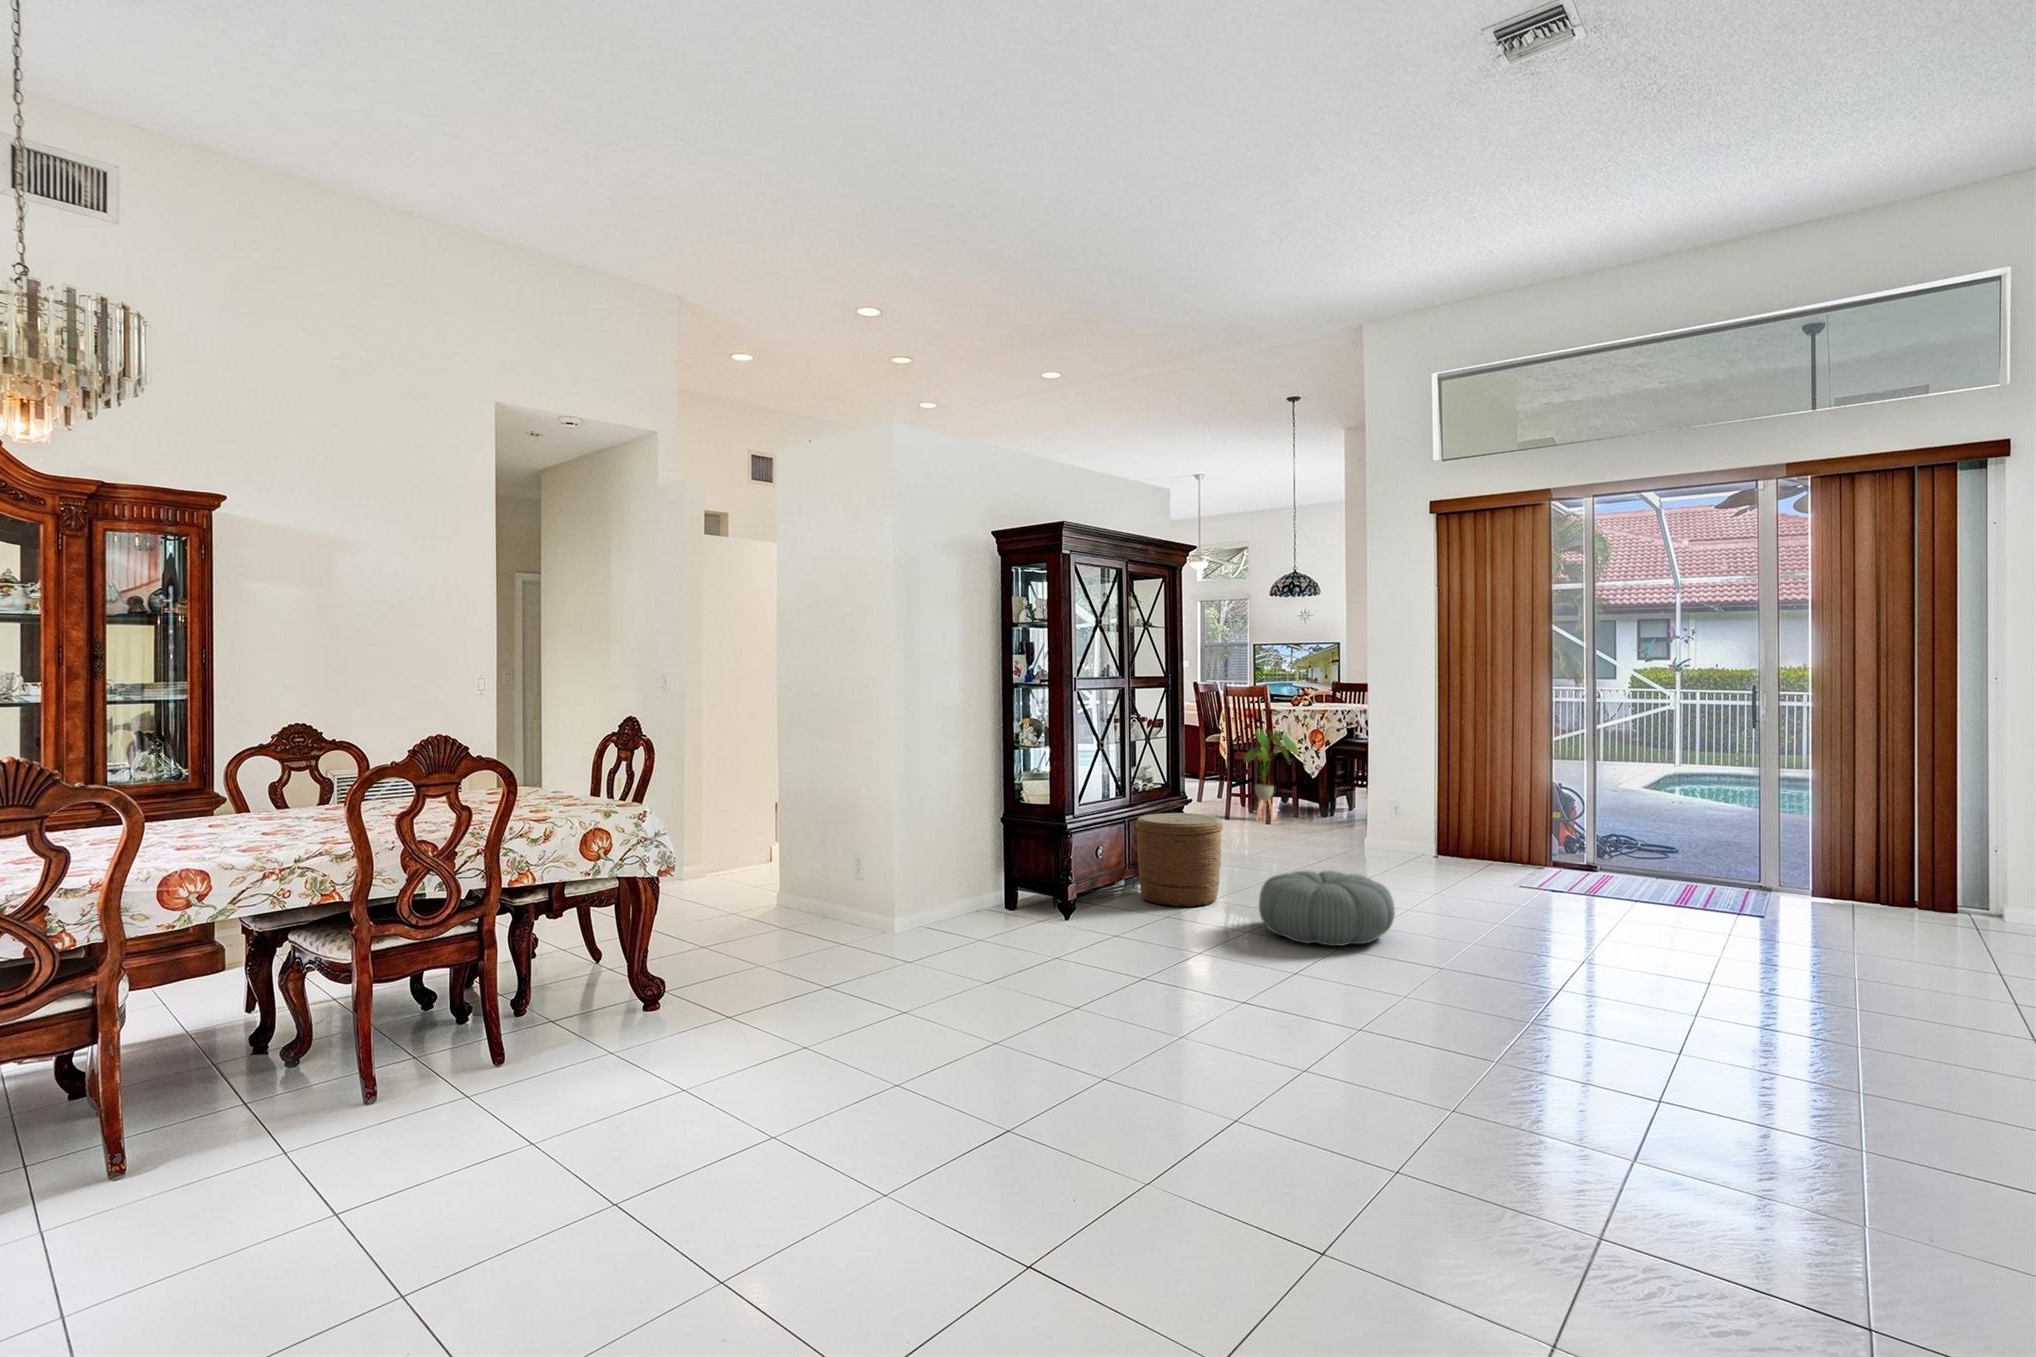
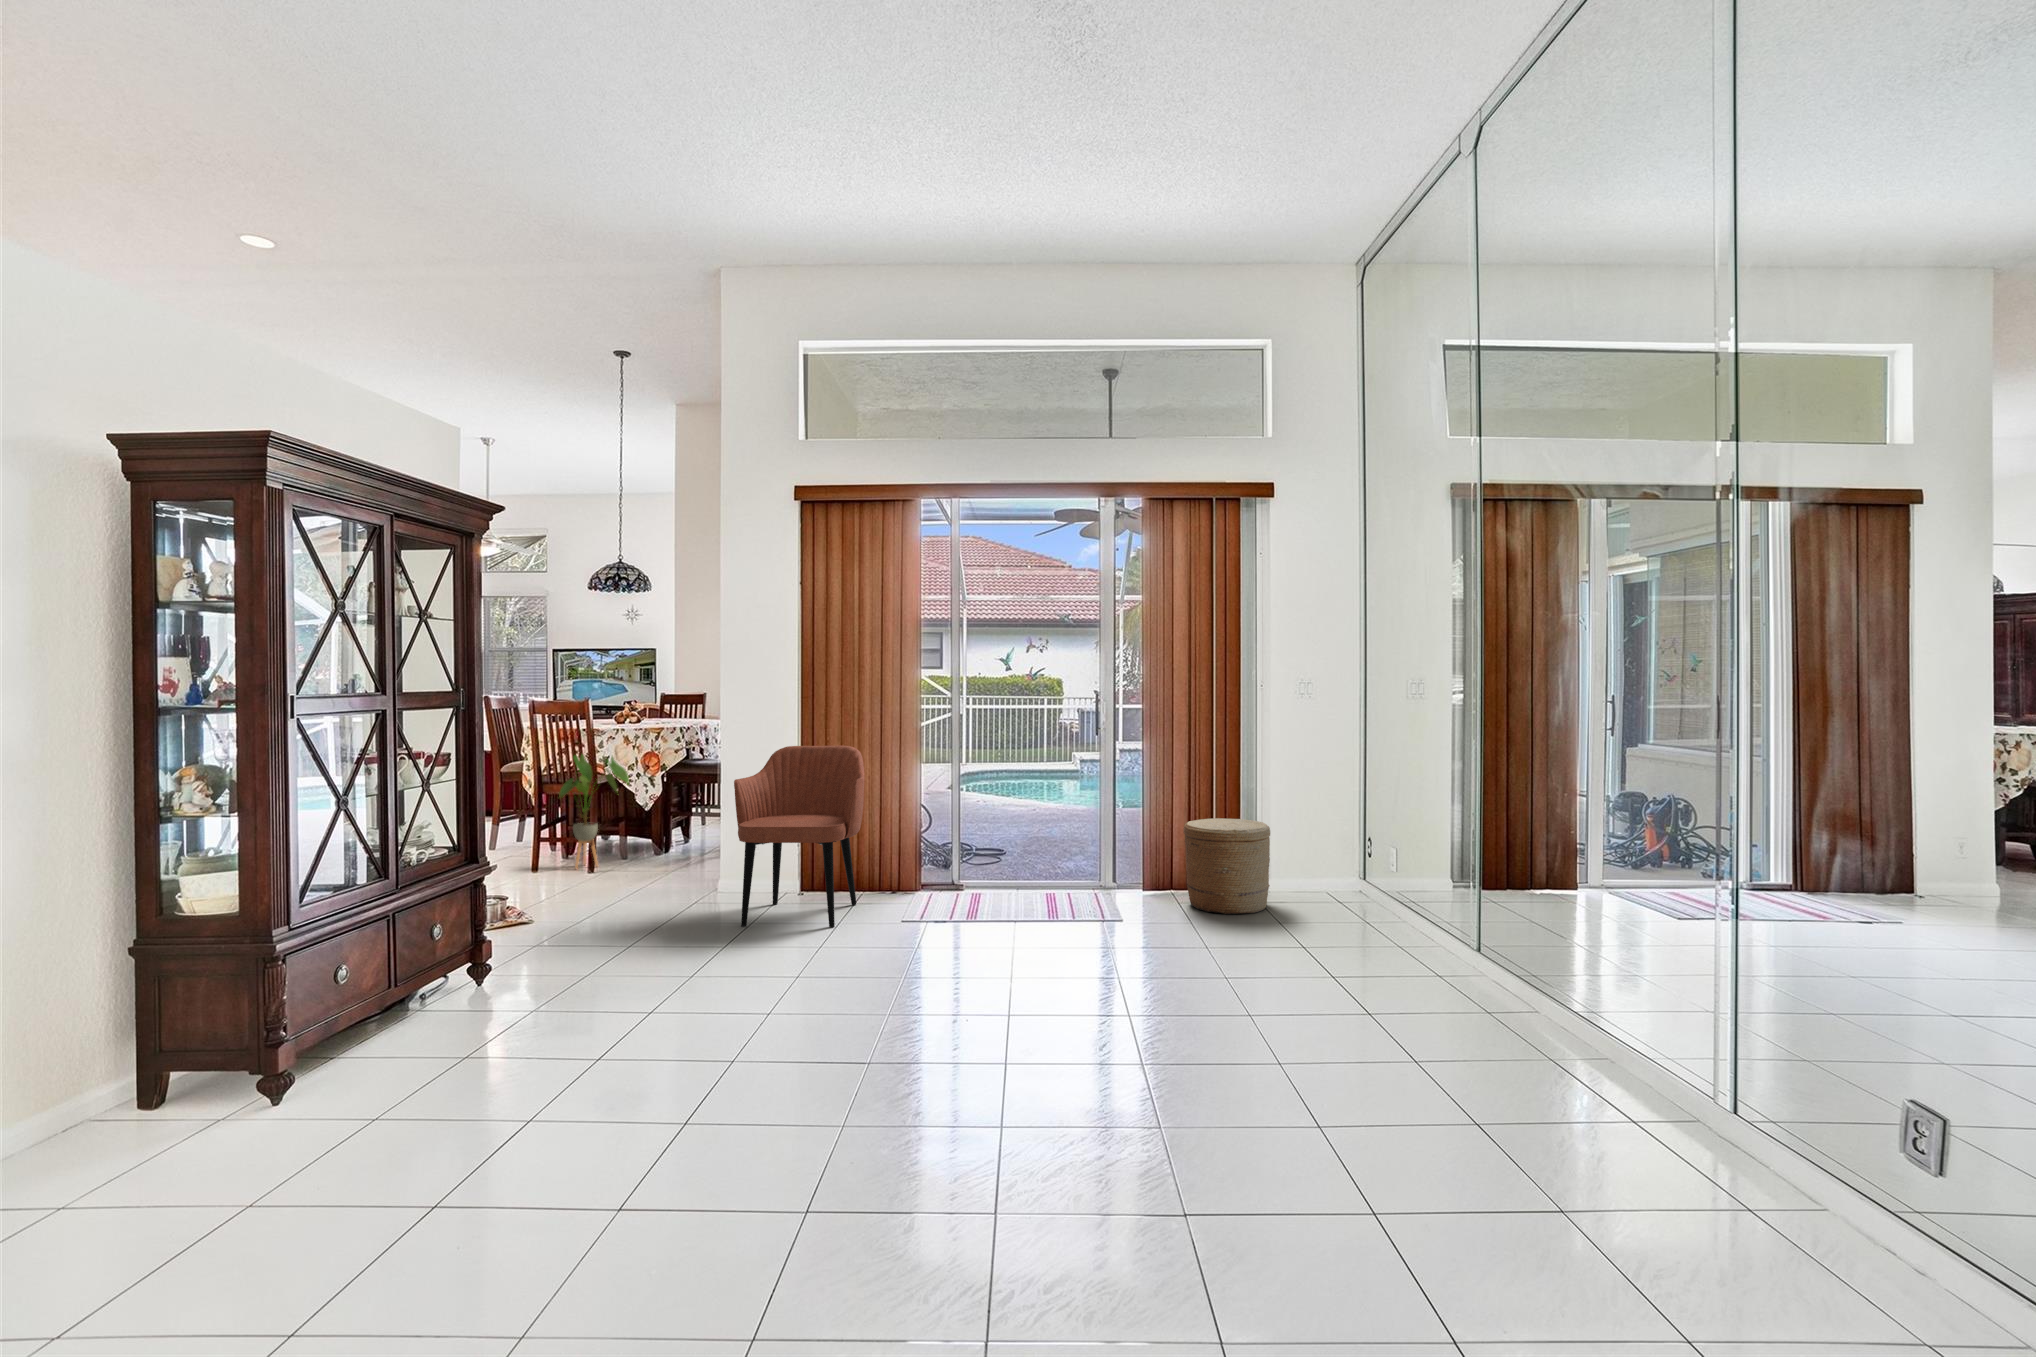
armchair: none [1371,727,1491,884] -> present [734,746,865,927]
woven basket: present [1135,813,1223,907] -> present [1184,818,1270,914]
pouf: present [1259,871,1395,946] -> none [614,949,798,1063]

